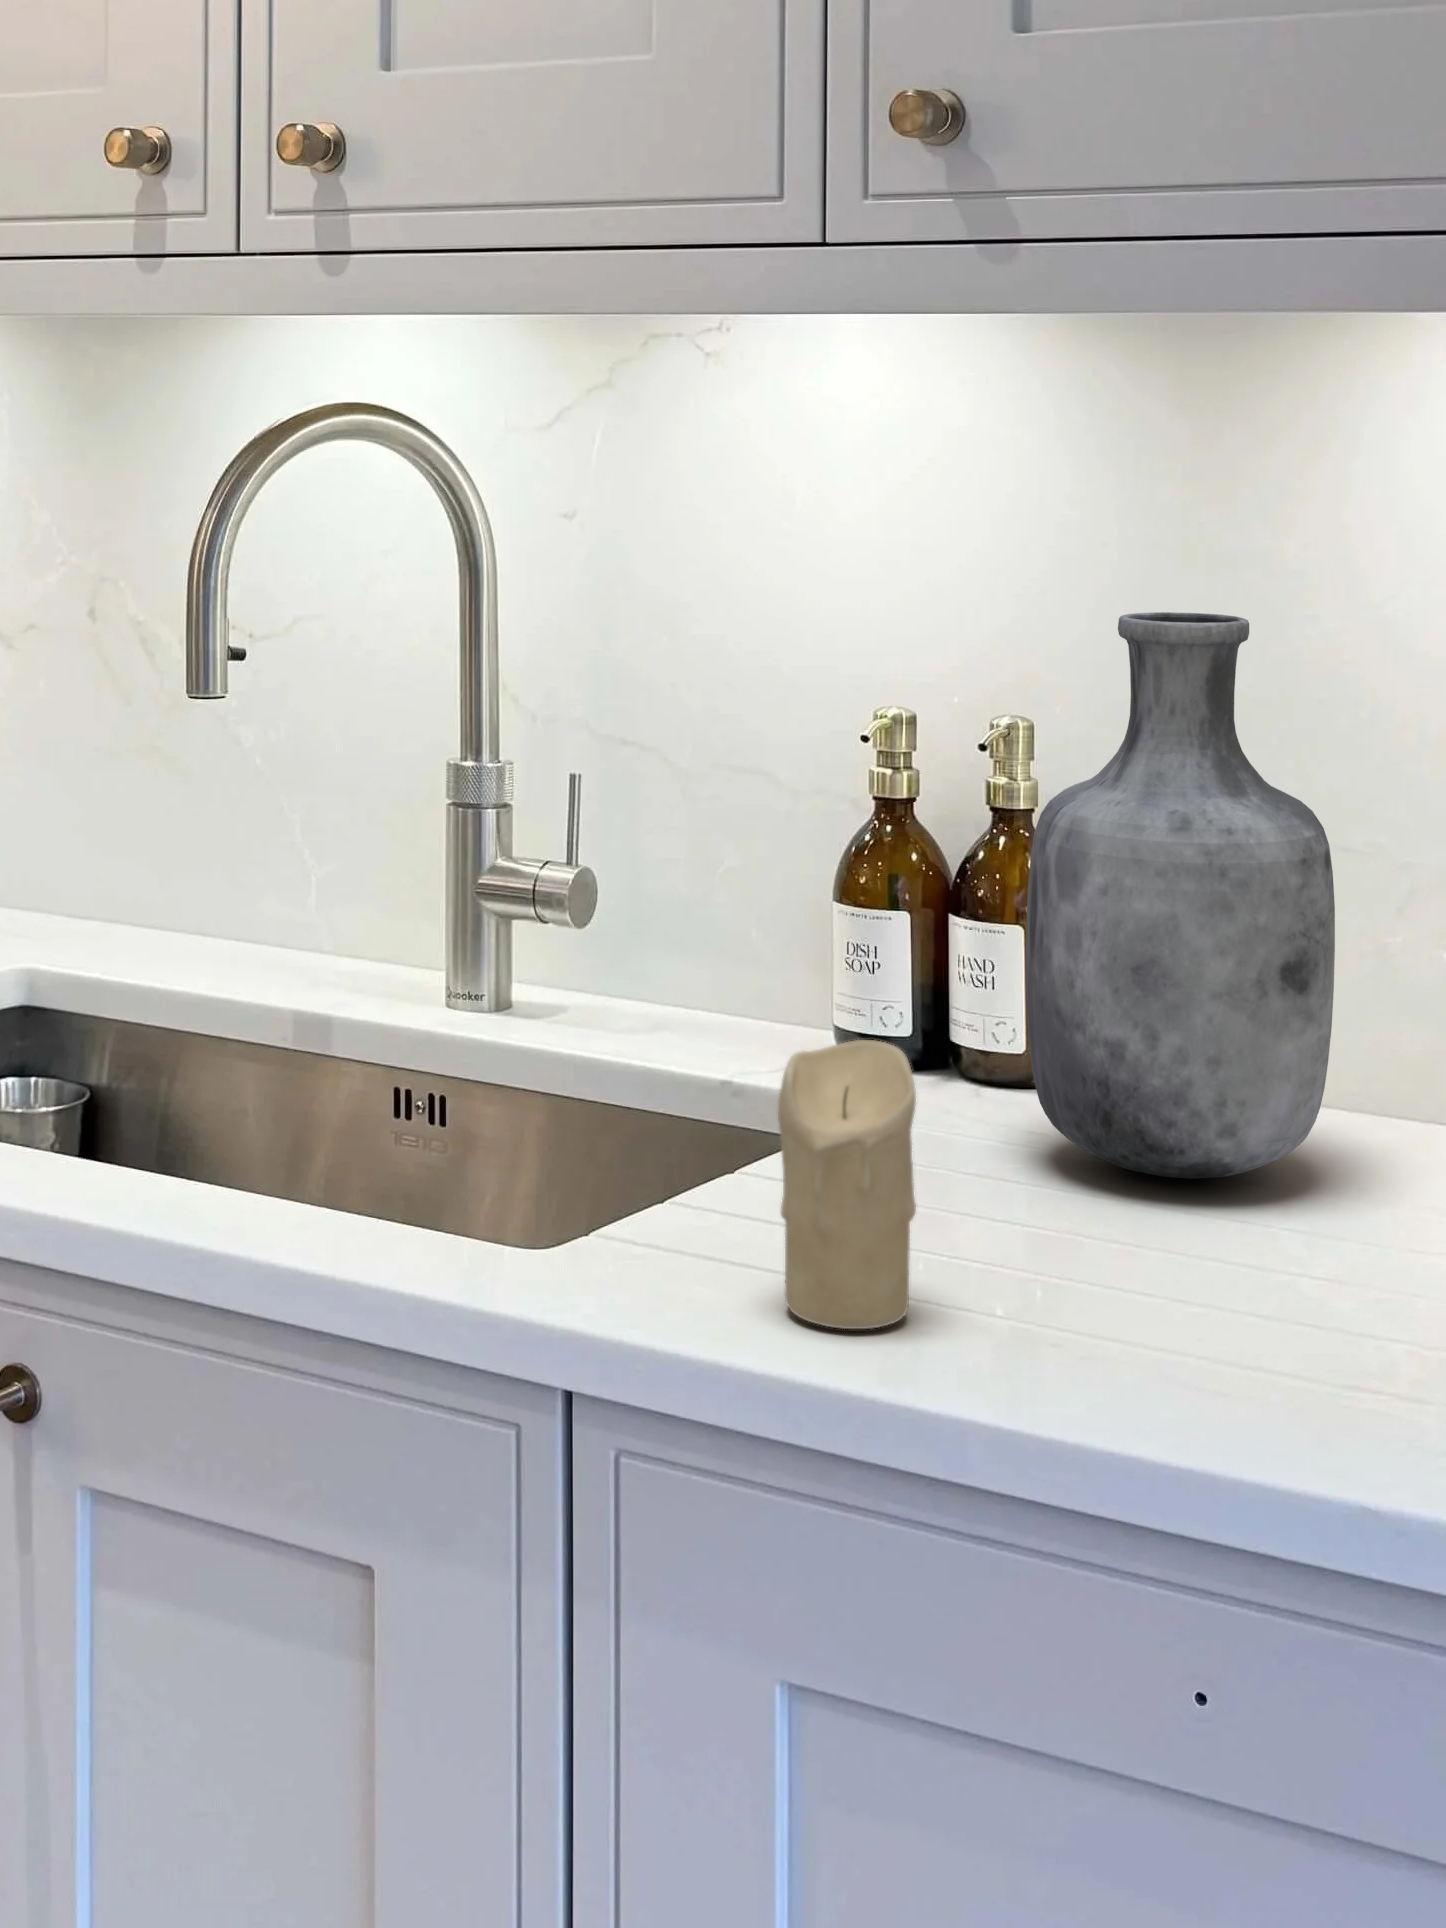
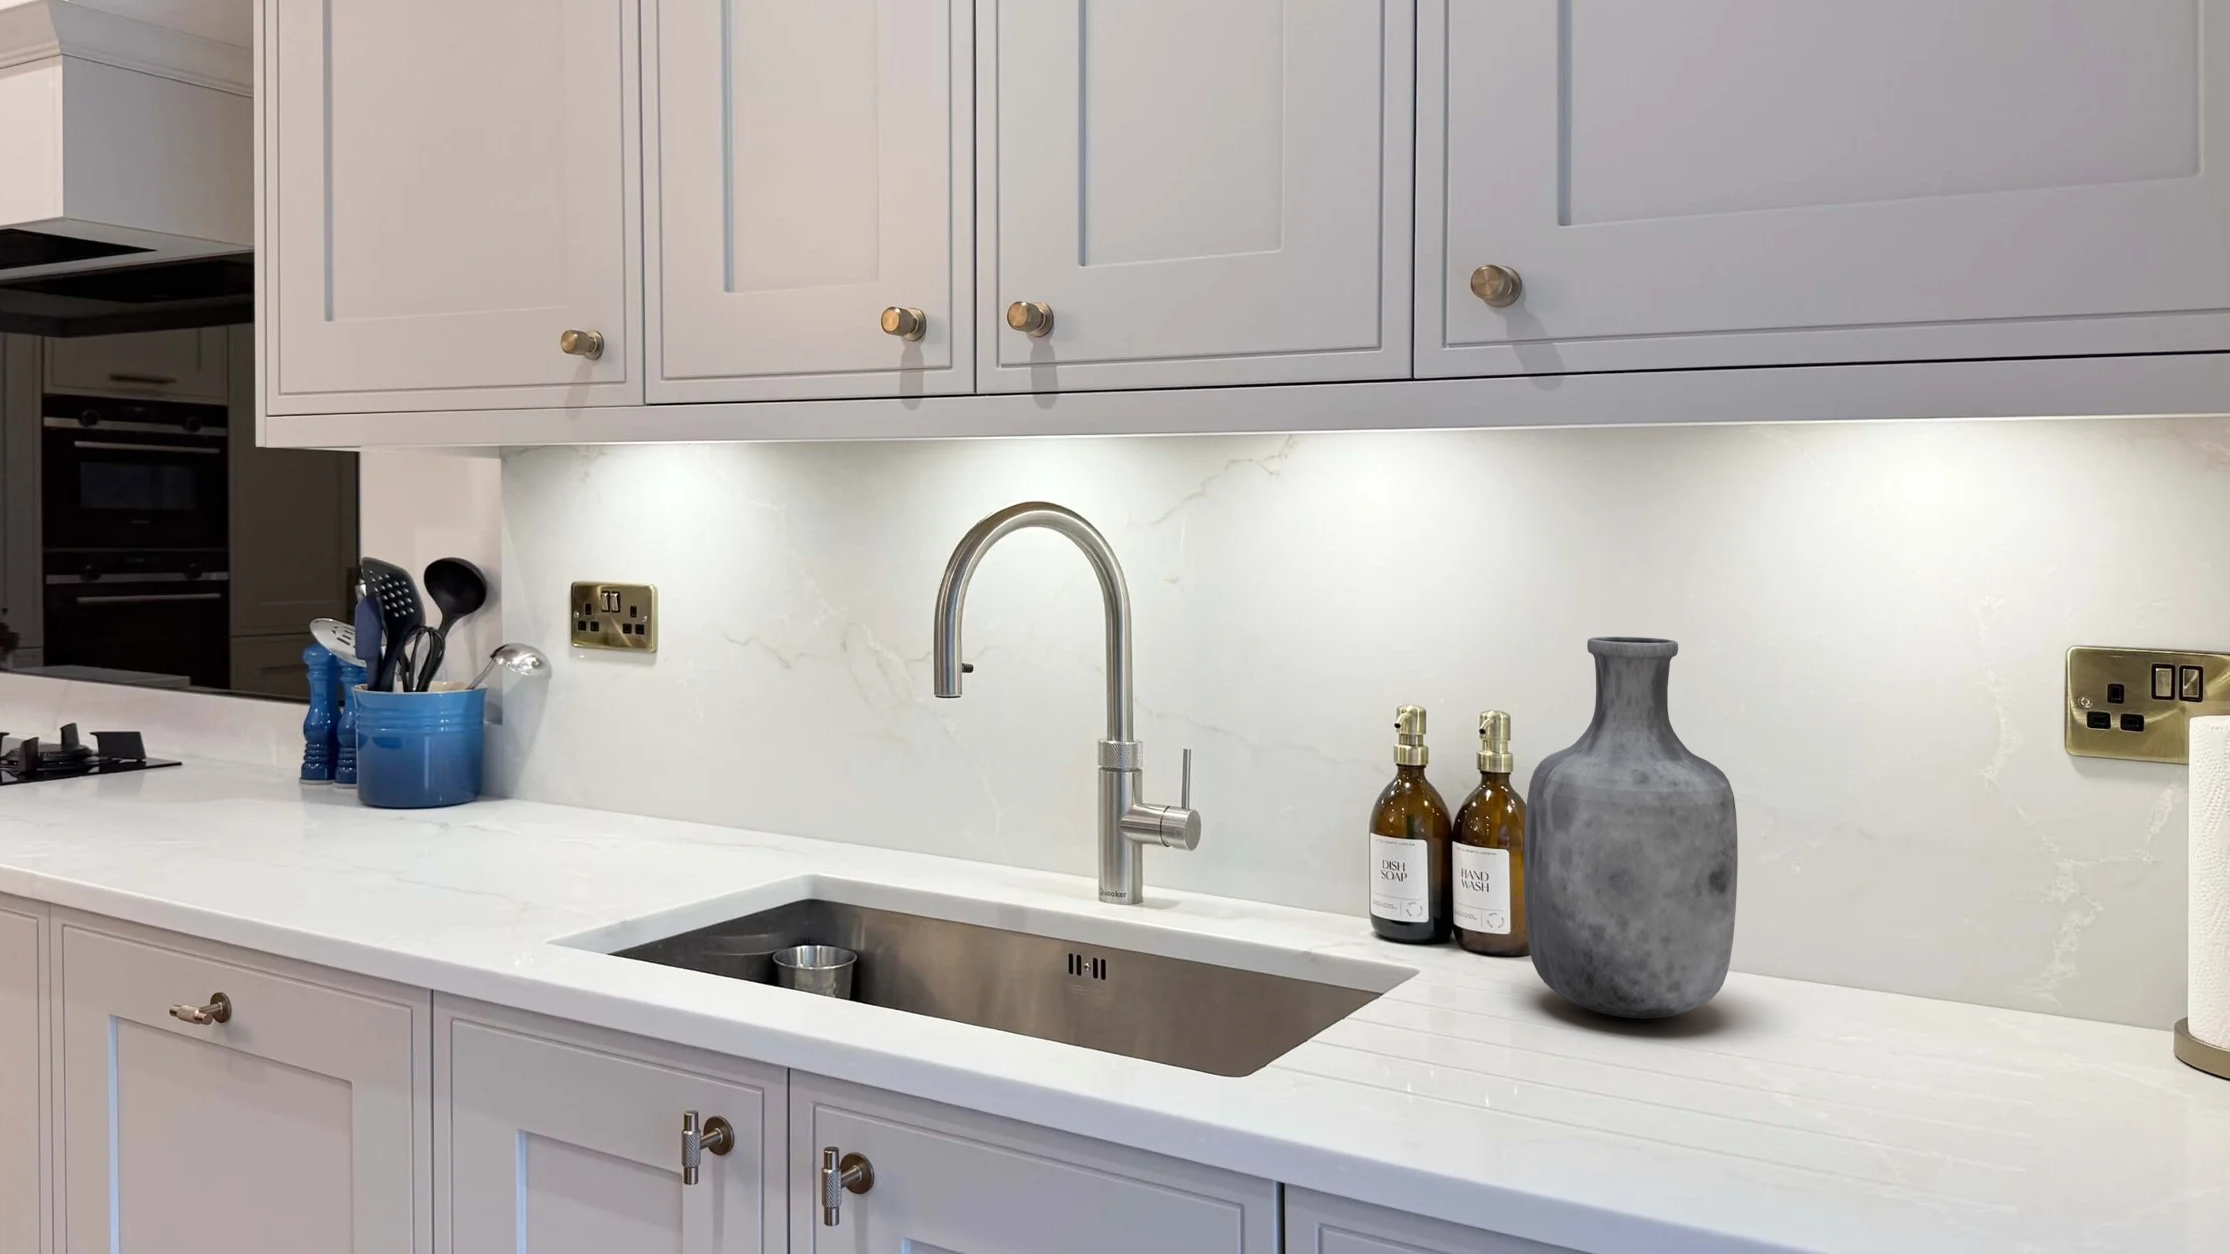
candle: present [778,1040,916,1329] -> none [1403,928,1501,1130]

